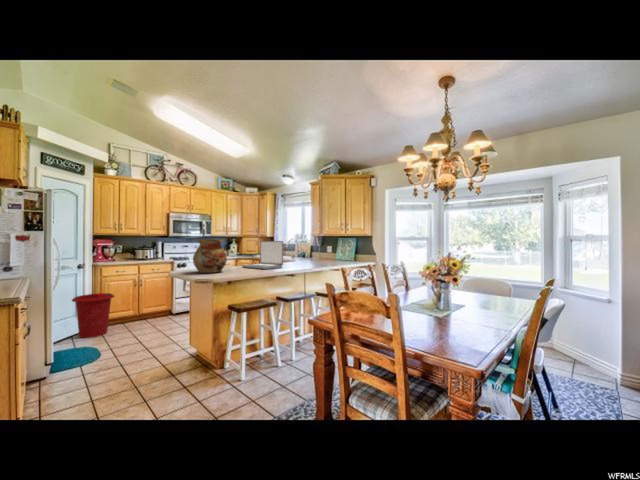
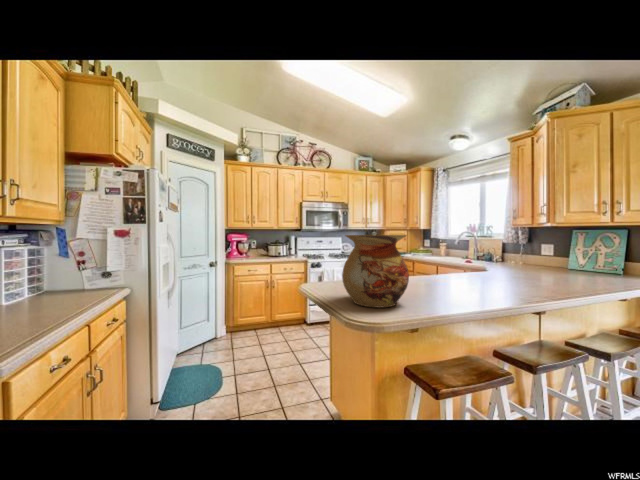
laptop: present [242,241,283,269] -> none [422,237,518,300]
waste bin: present [72,293,115,338] -> none [204,297,245,351]

